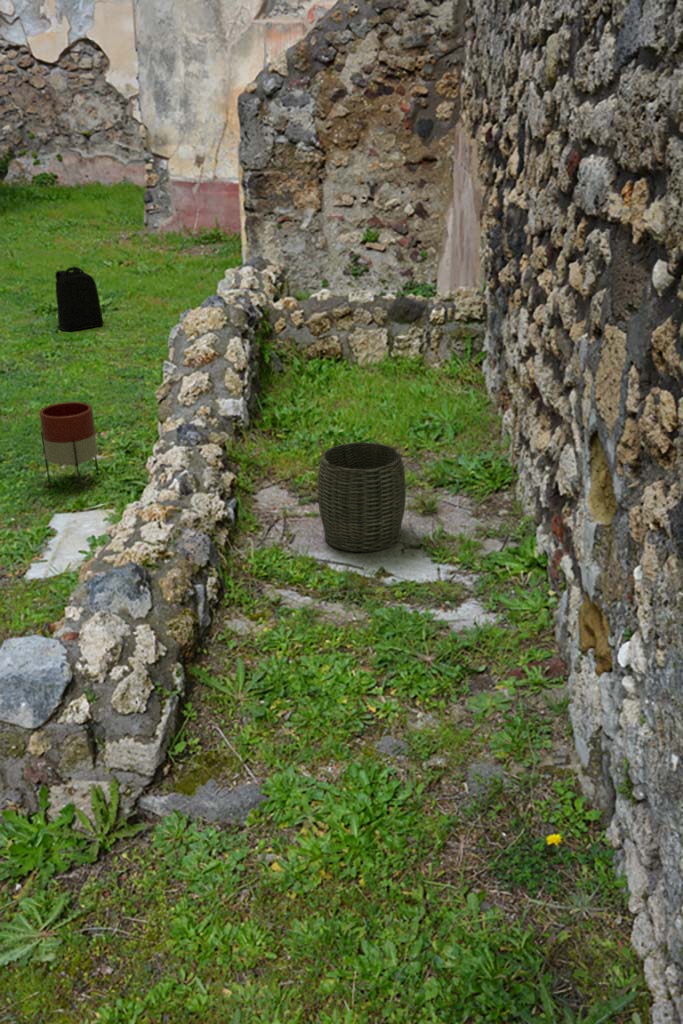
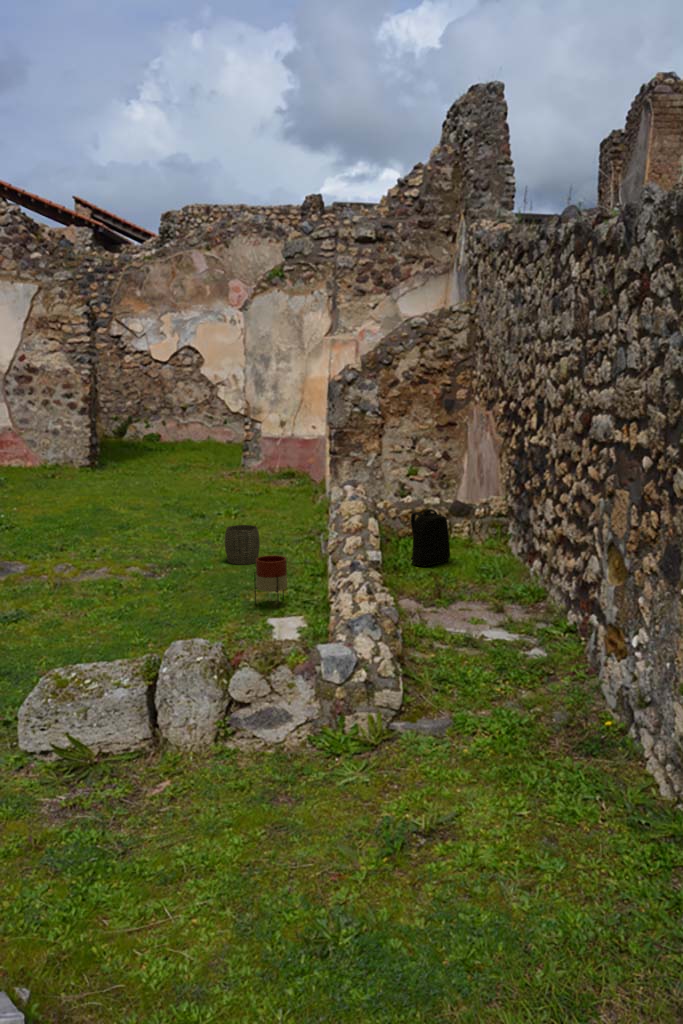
backpack: present [55,267,103,331] -> present [411,509,450,567]
woven basket: present [318,442,406,552] -> present [225,525,260,565]

